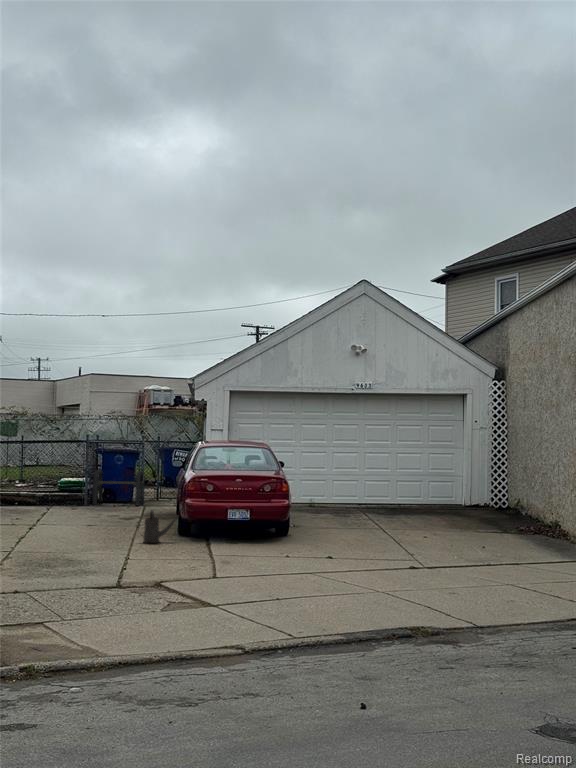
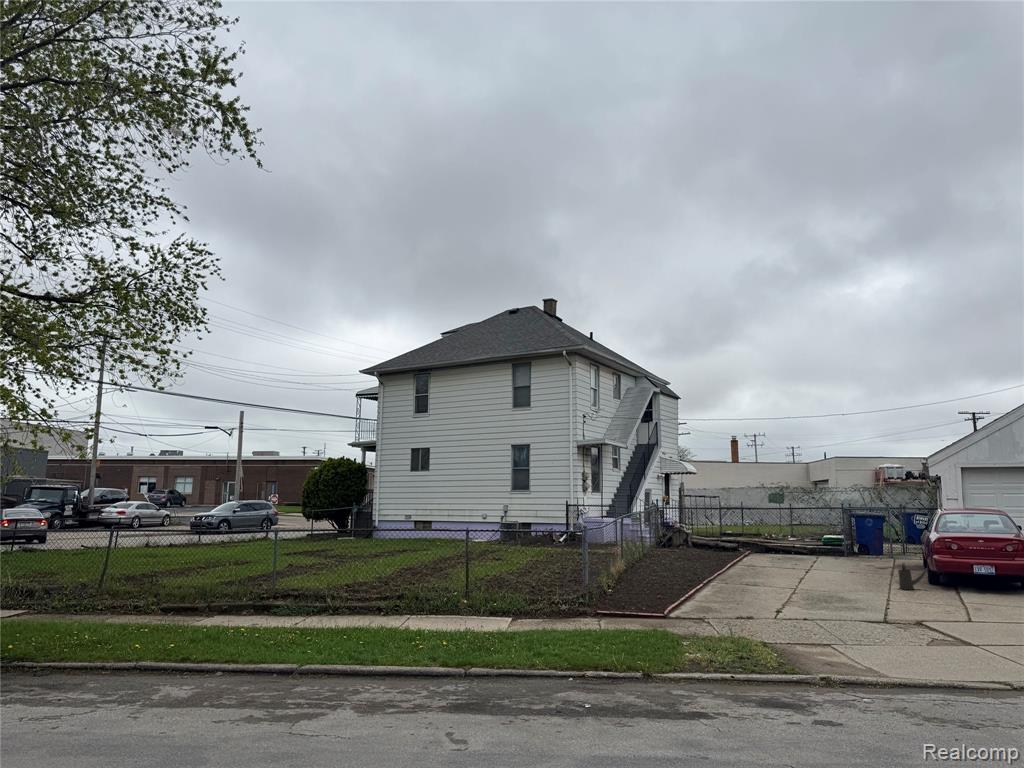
bench: present [93,470,144,505] -> none [849,530,894,558]

